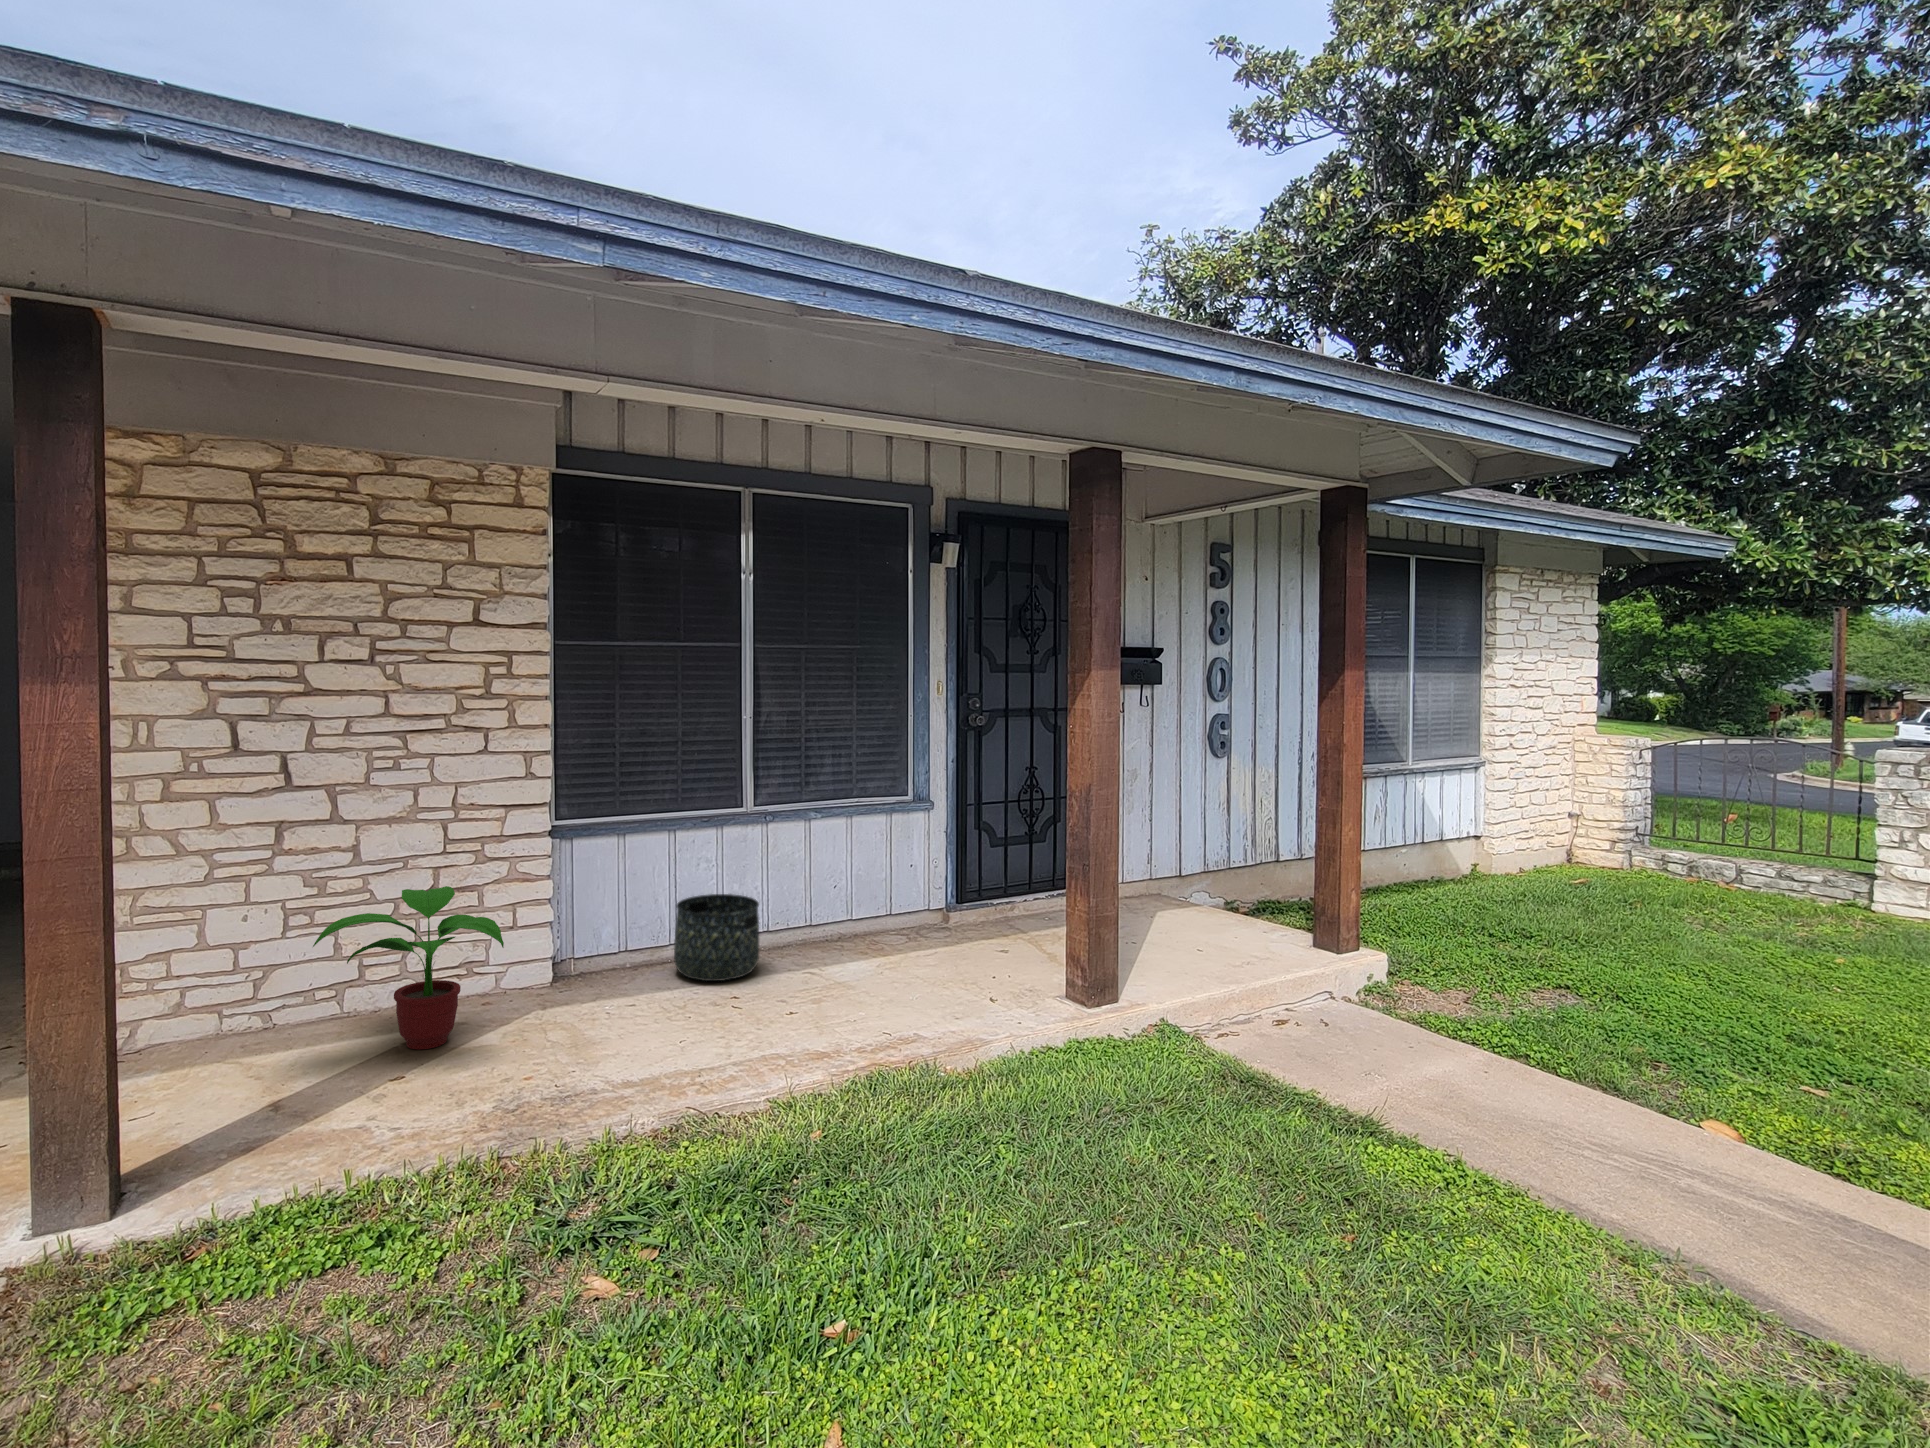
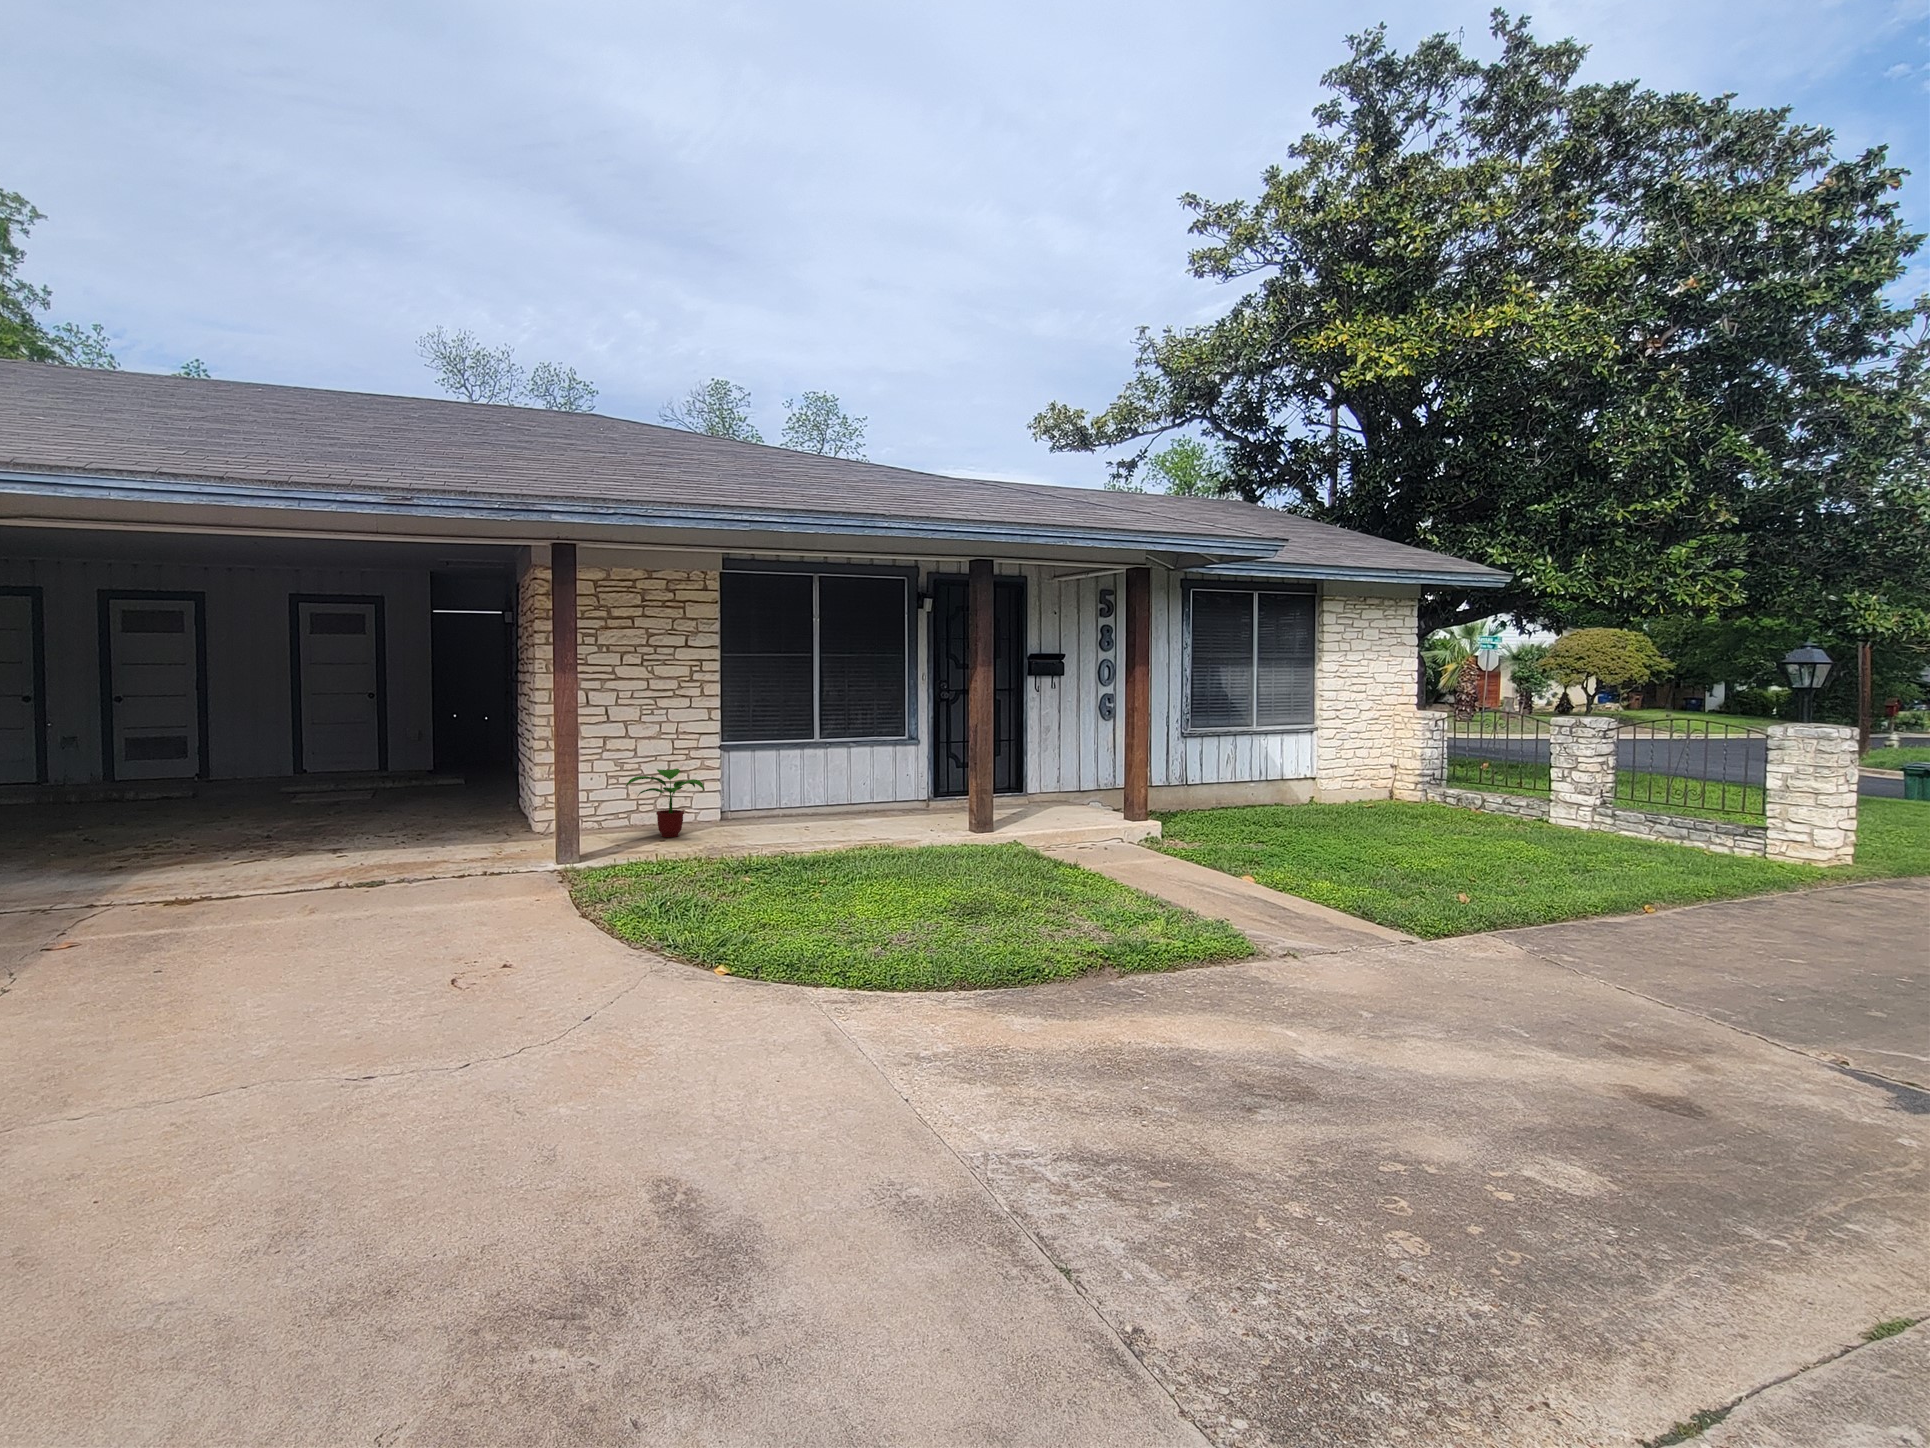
basket: present [674,894,759,981] -> none [781,784,823,824]

